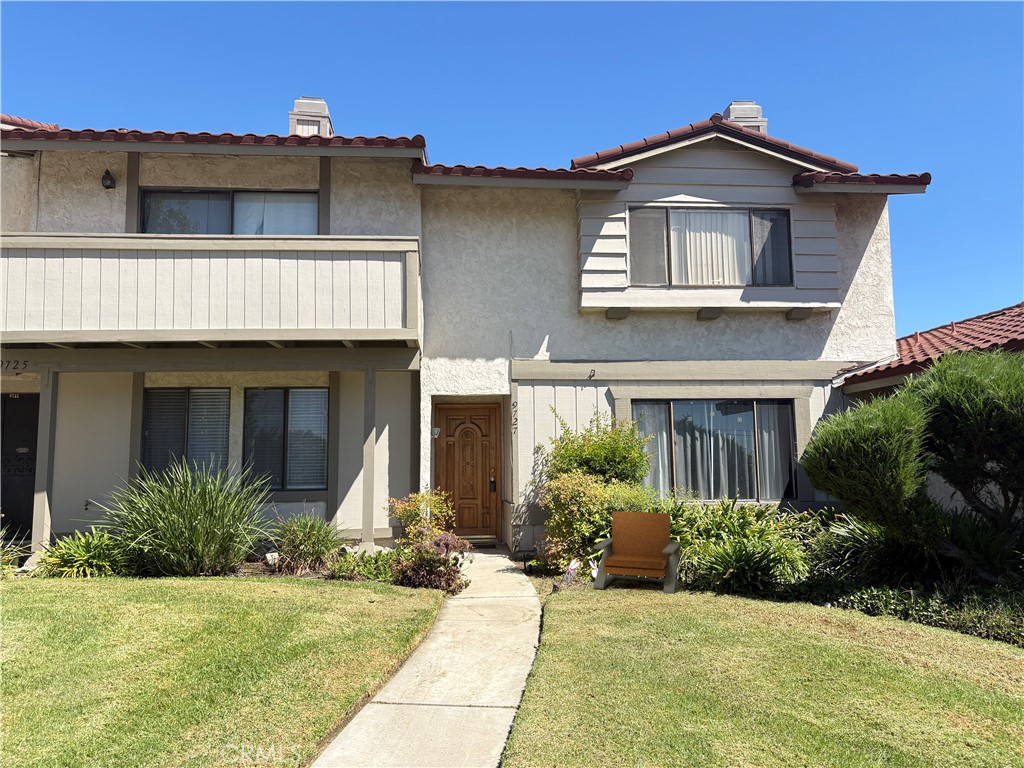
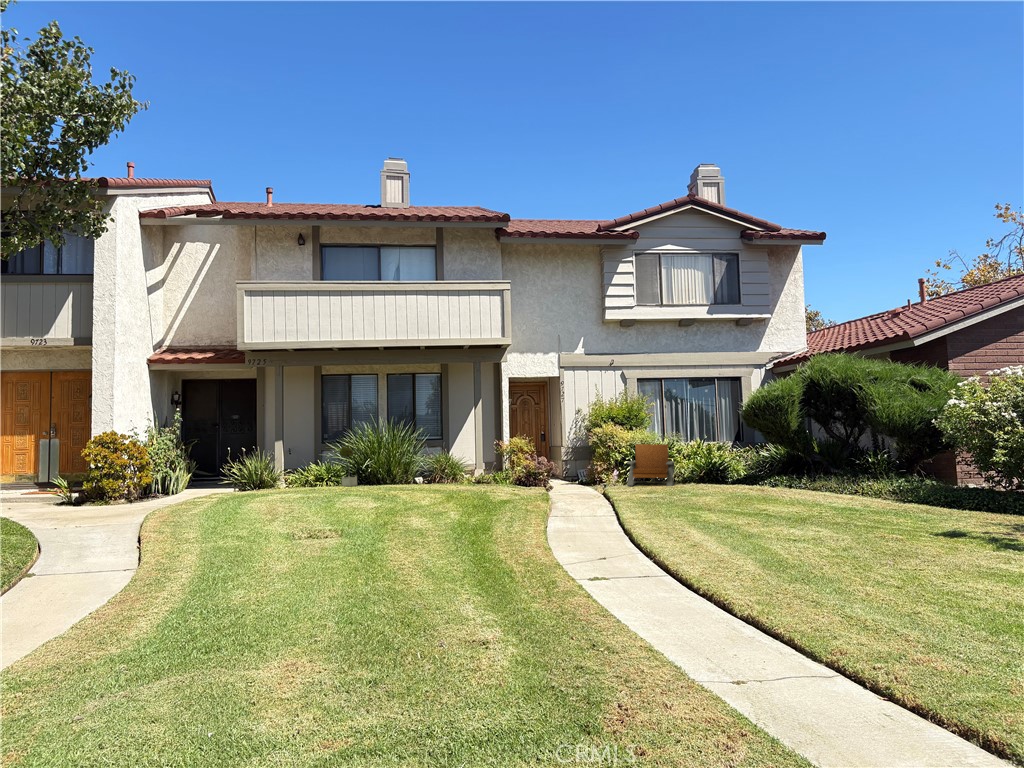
potted tree: none [94,506,126,578] -> present [339,446,357,486]

